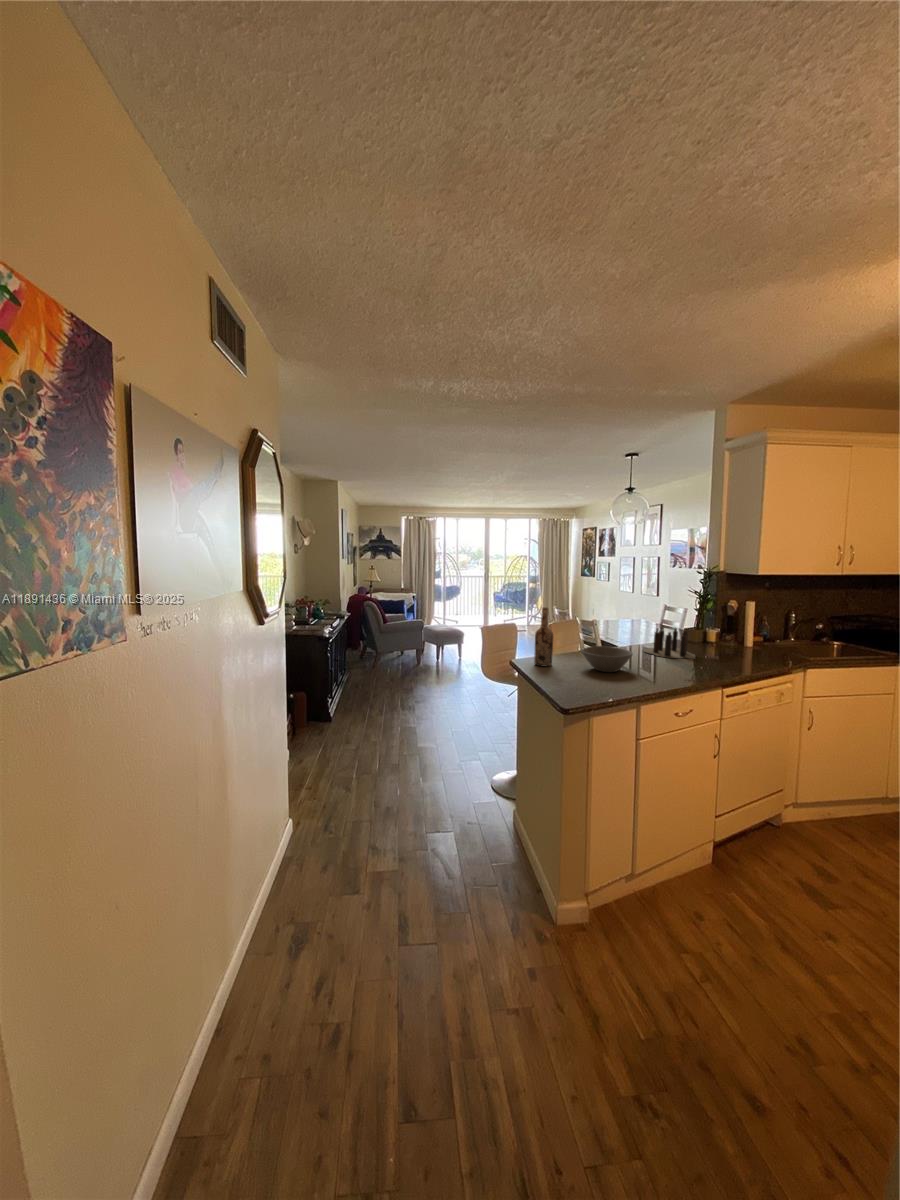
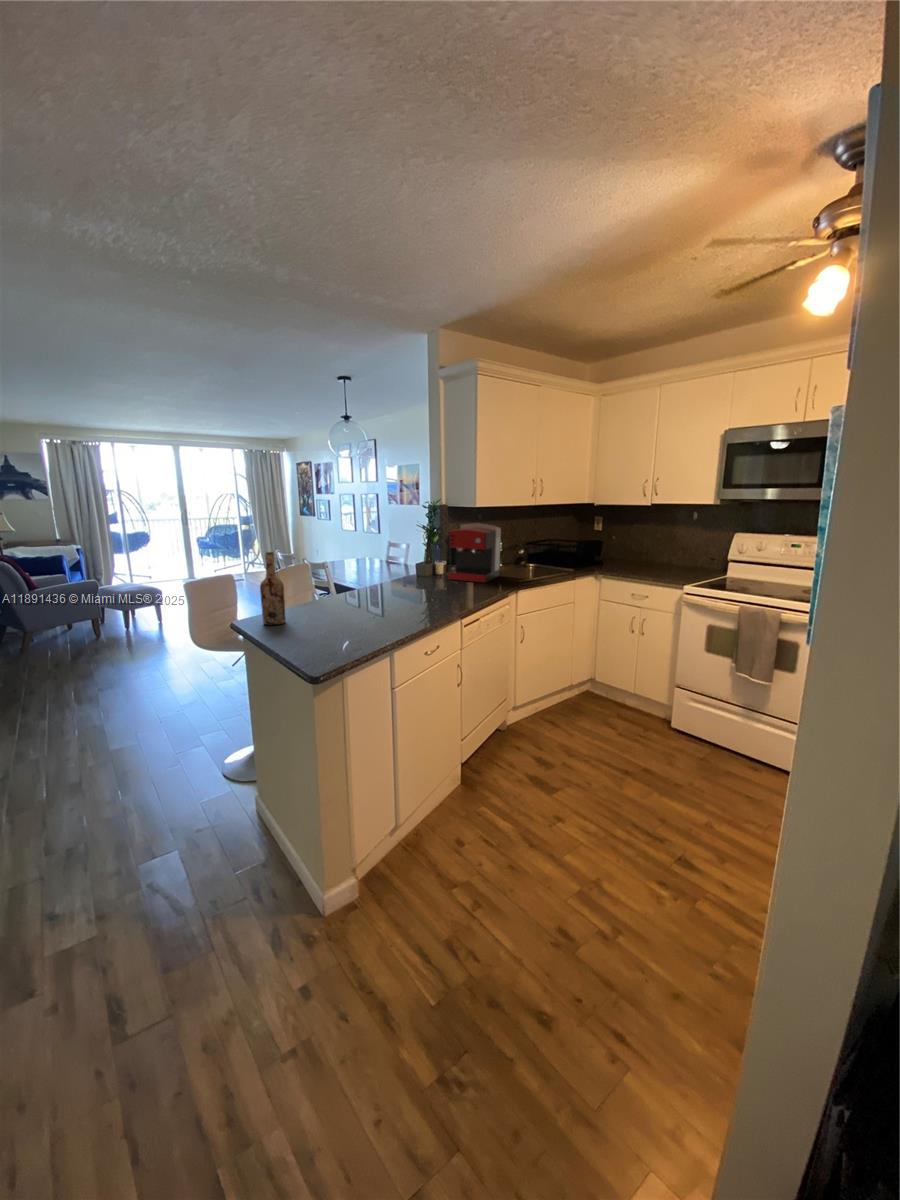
coffee maker: none [720,592,790,655] -> present [449,523,501,583]
candle: present [645,627,695,659] -> none [382,562,444,596]
bowl: present [581,646,632,672] -> none [319,591,377,621]

